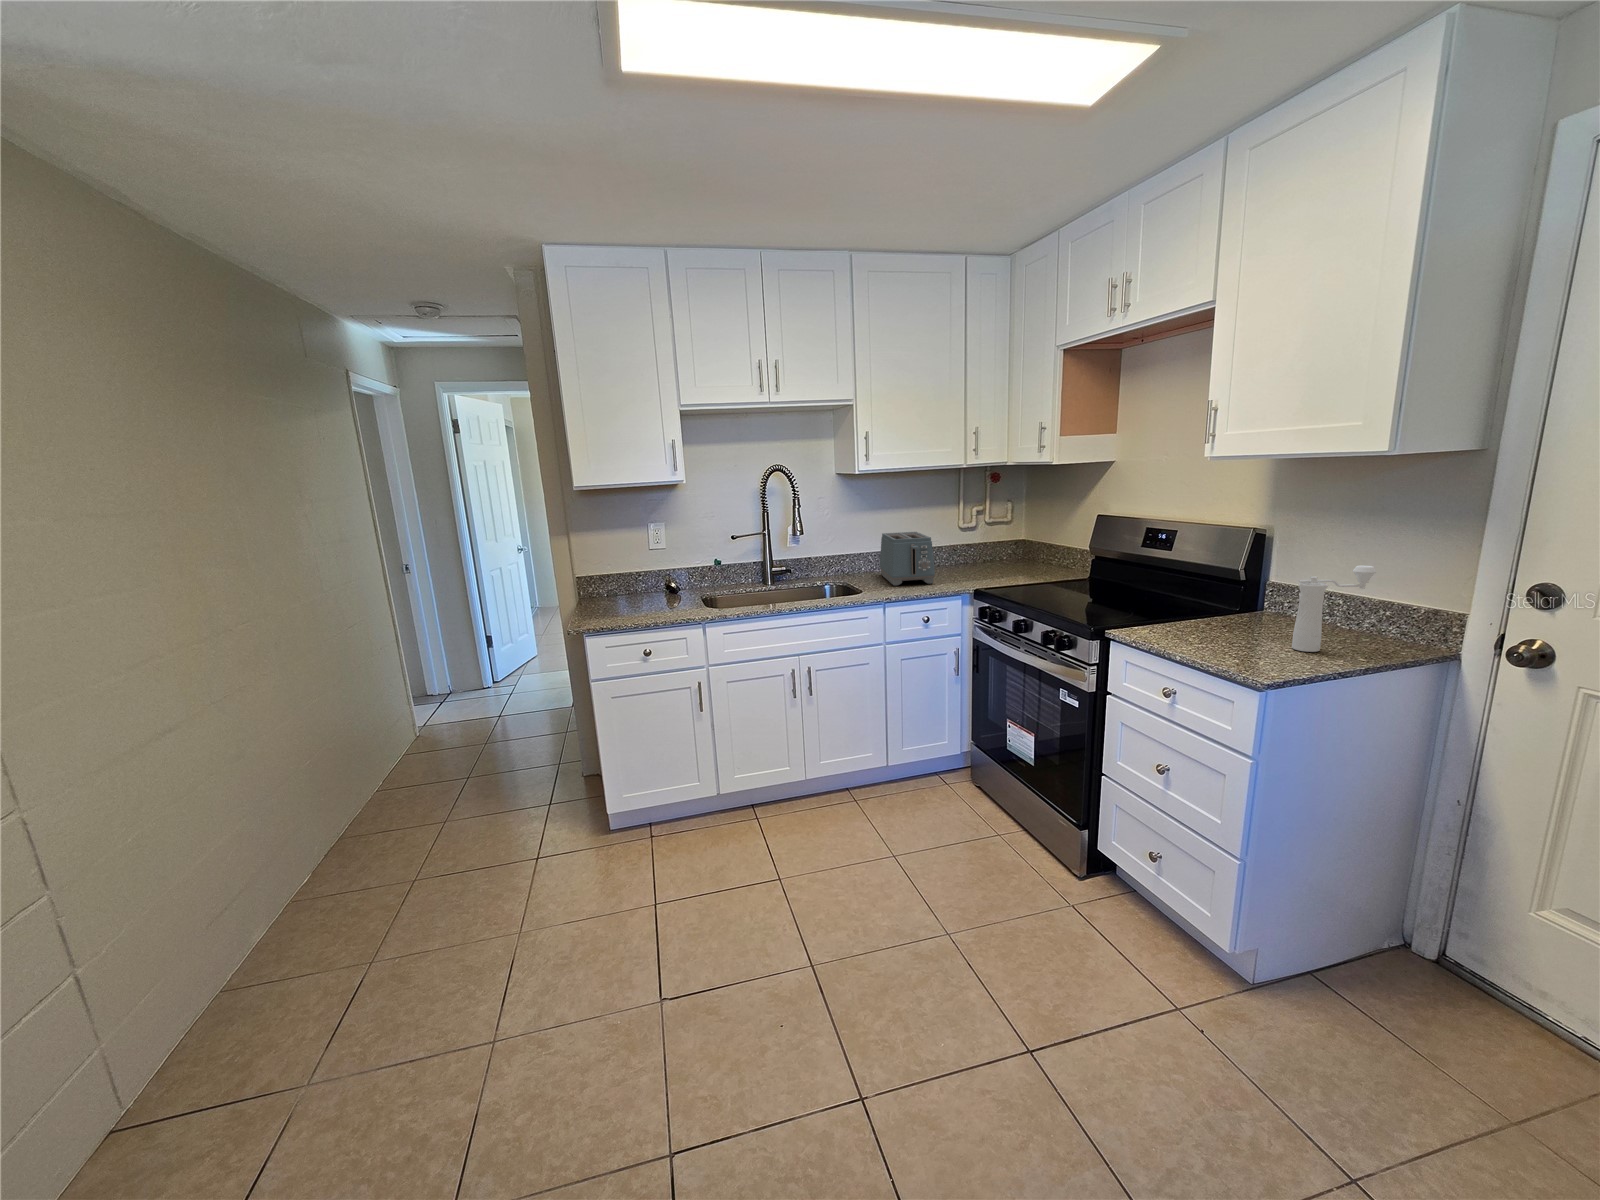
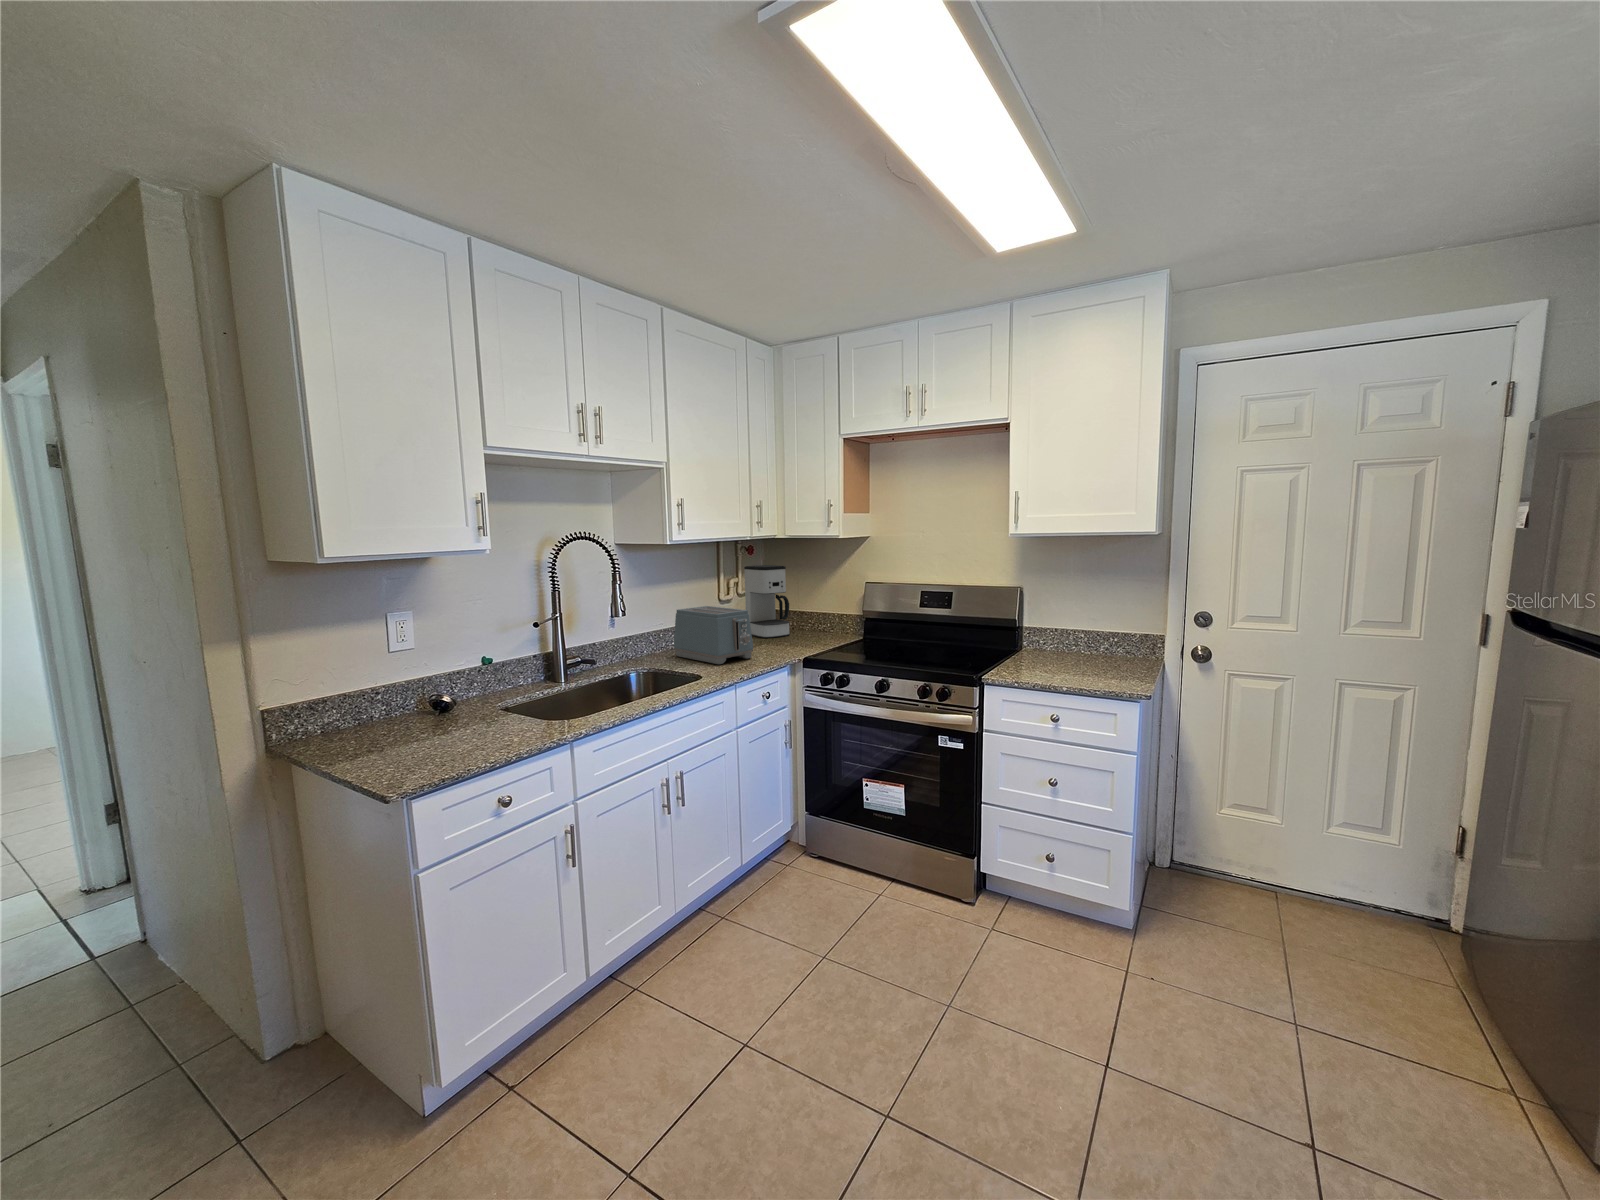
coffee maker: none [985,493,1030,568] -> present [744,565,790,638]
pepper mill: present [1292,565,1376,652] -> none [1095,607,1129,671]

